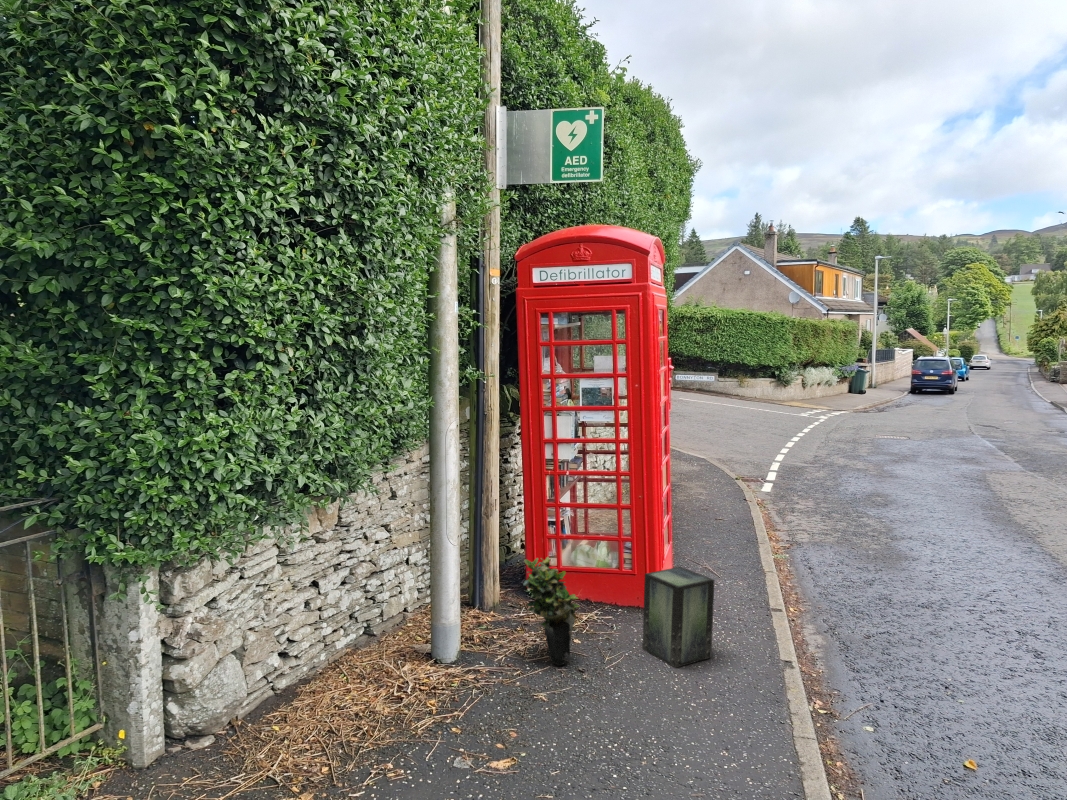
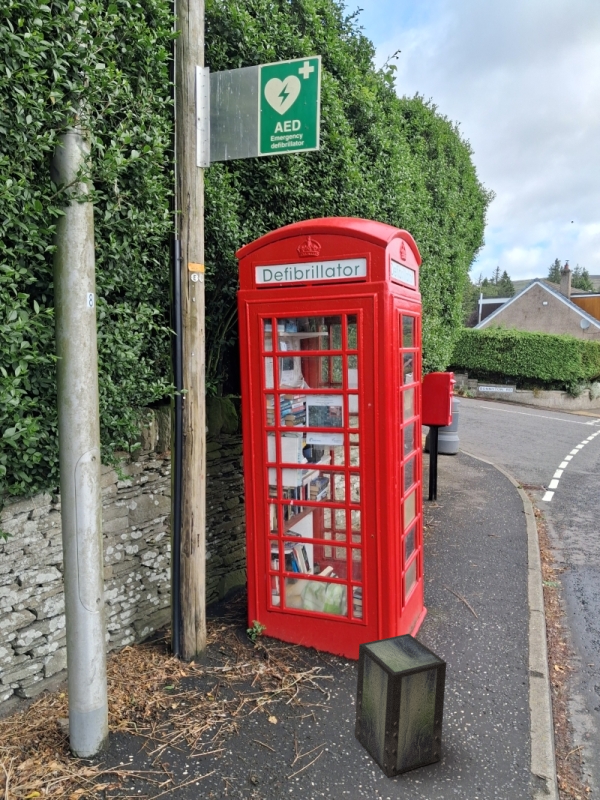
potted plant: present [523,557,579,666] -> none [196,614,269,763]

